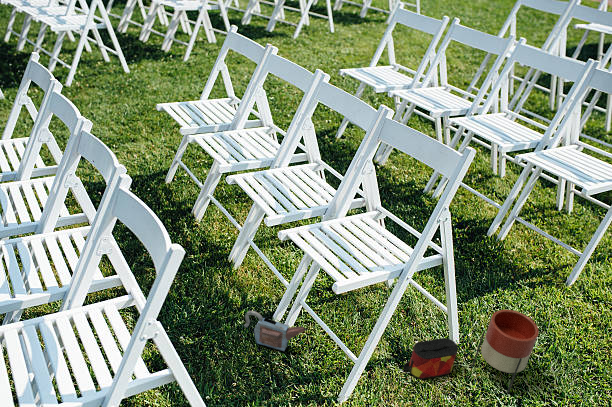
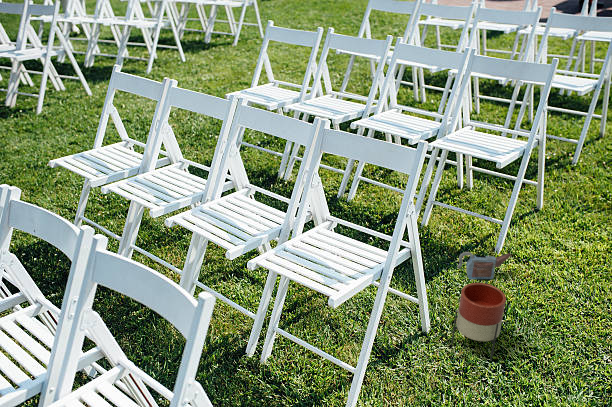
watering can: present [244,311,306,351] -> present [457,252,511,279]
bag: present [403,338,458,379] -> none [393,326,439,371]

